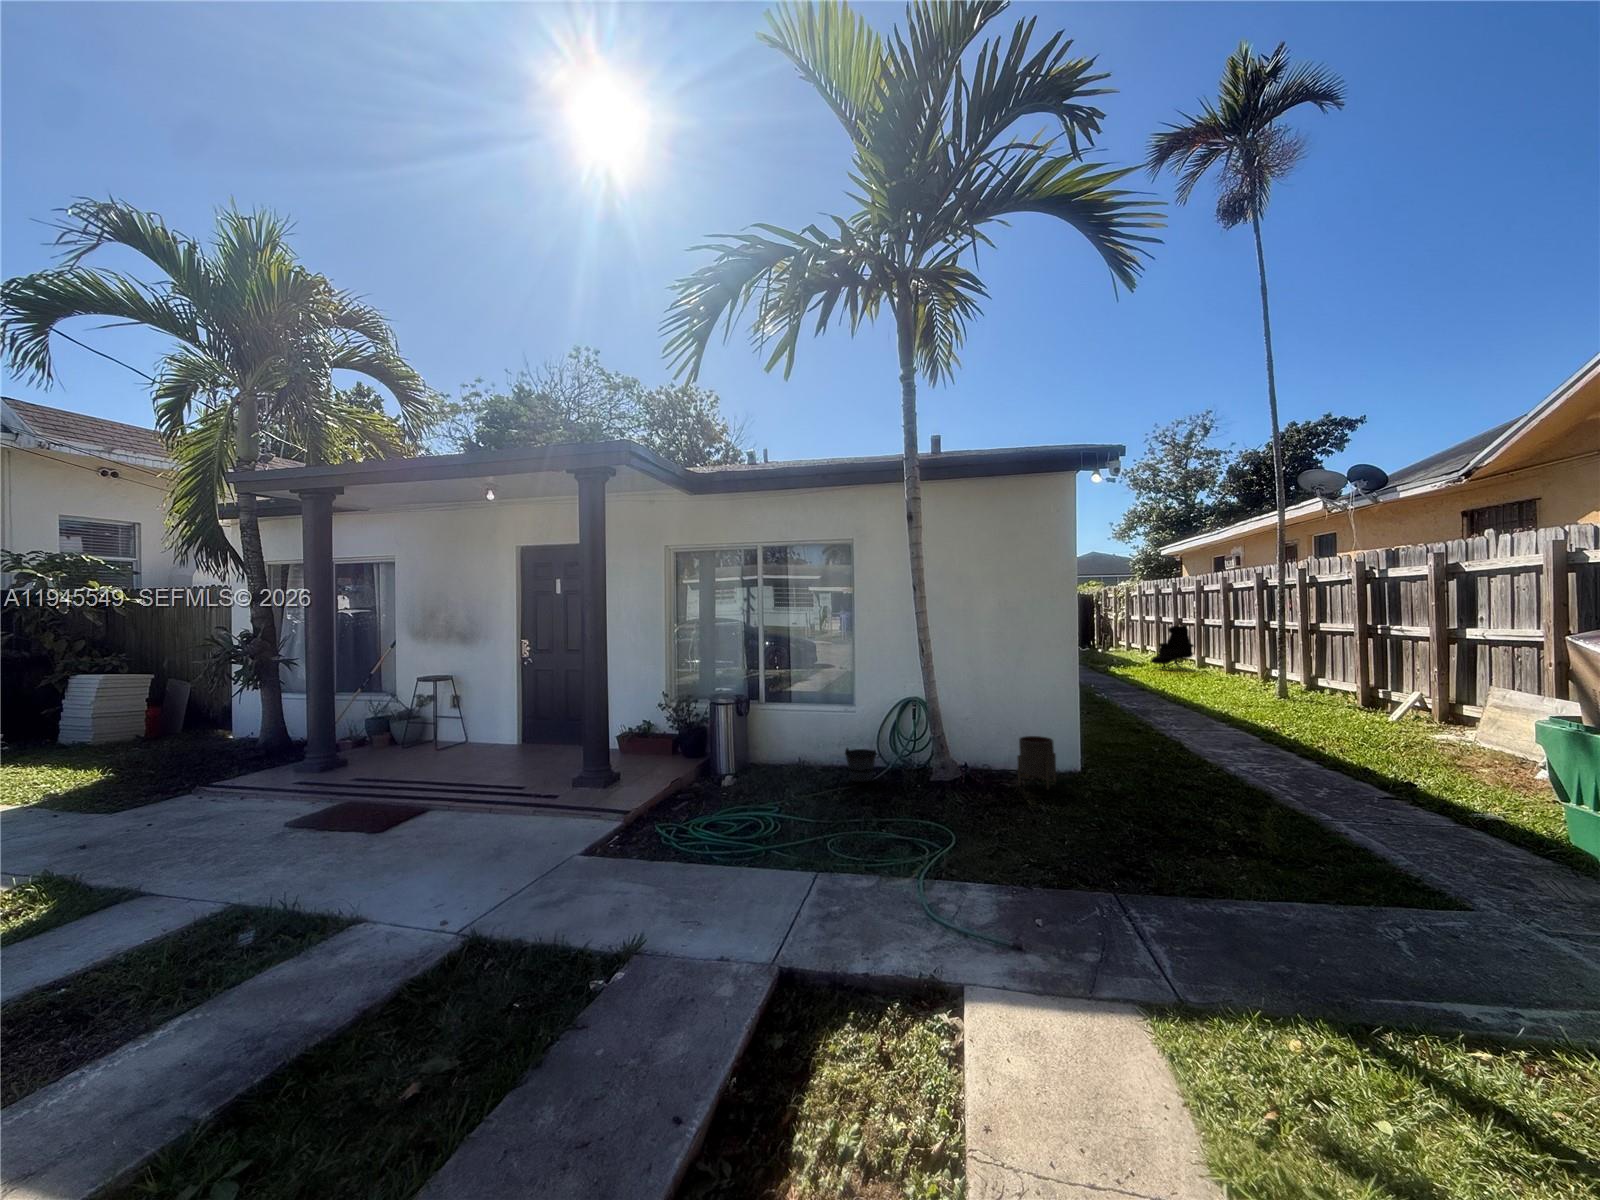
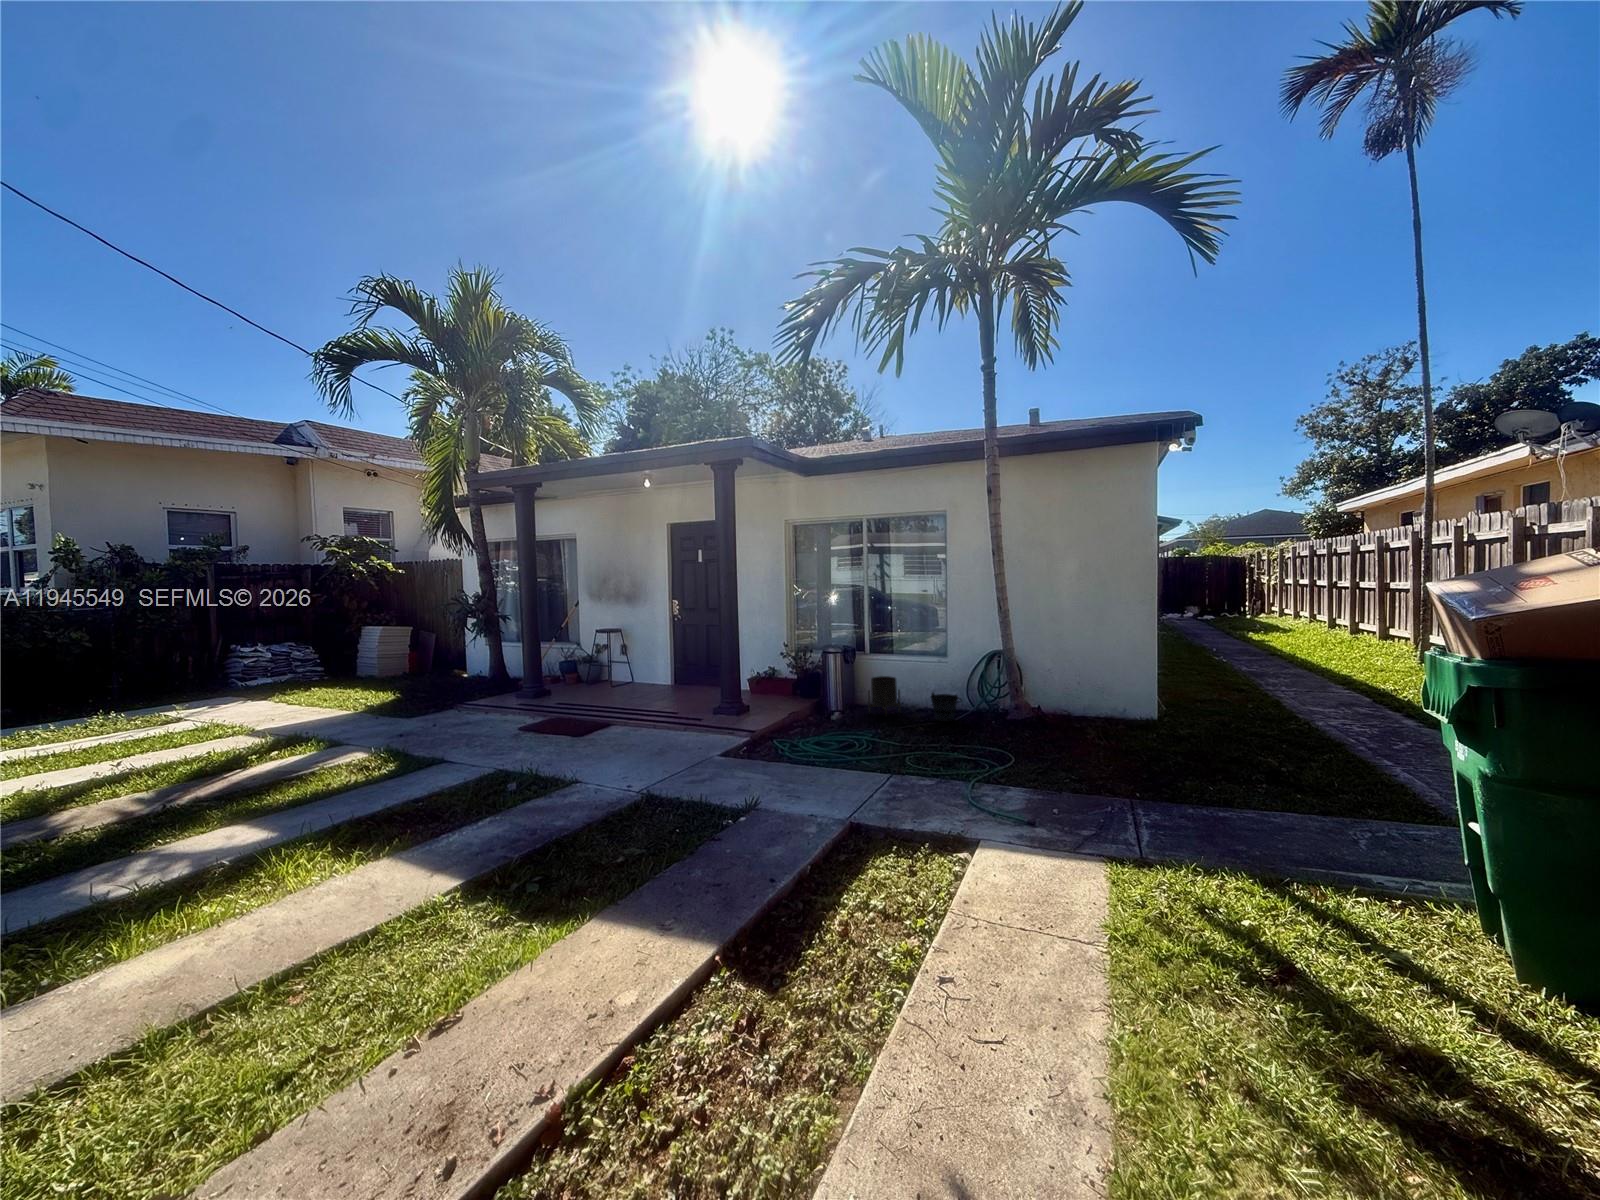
lounge chair: present [1151,626,1194,669] -> none [1295,589,1352,636]
planter: present [1017,736,1056,789] -> present [868,676,901,716]

